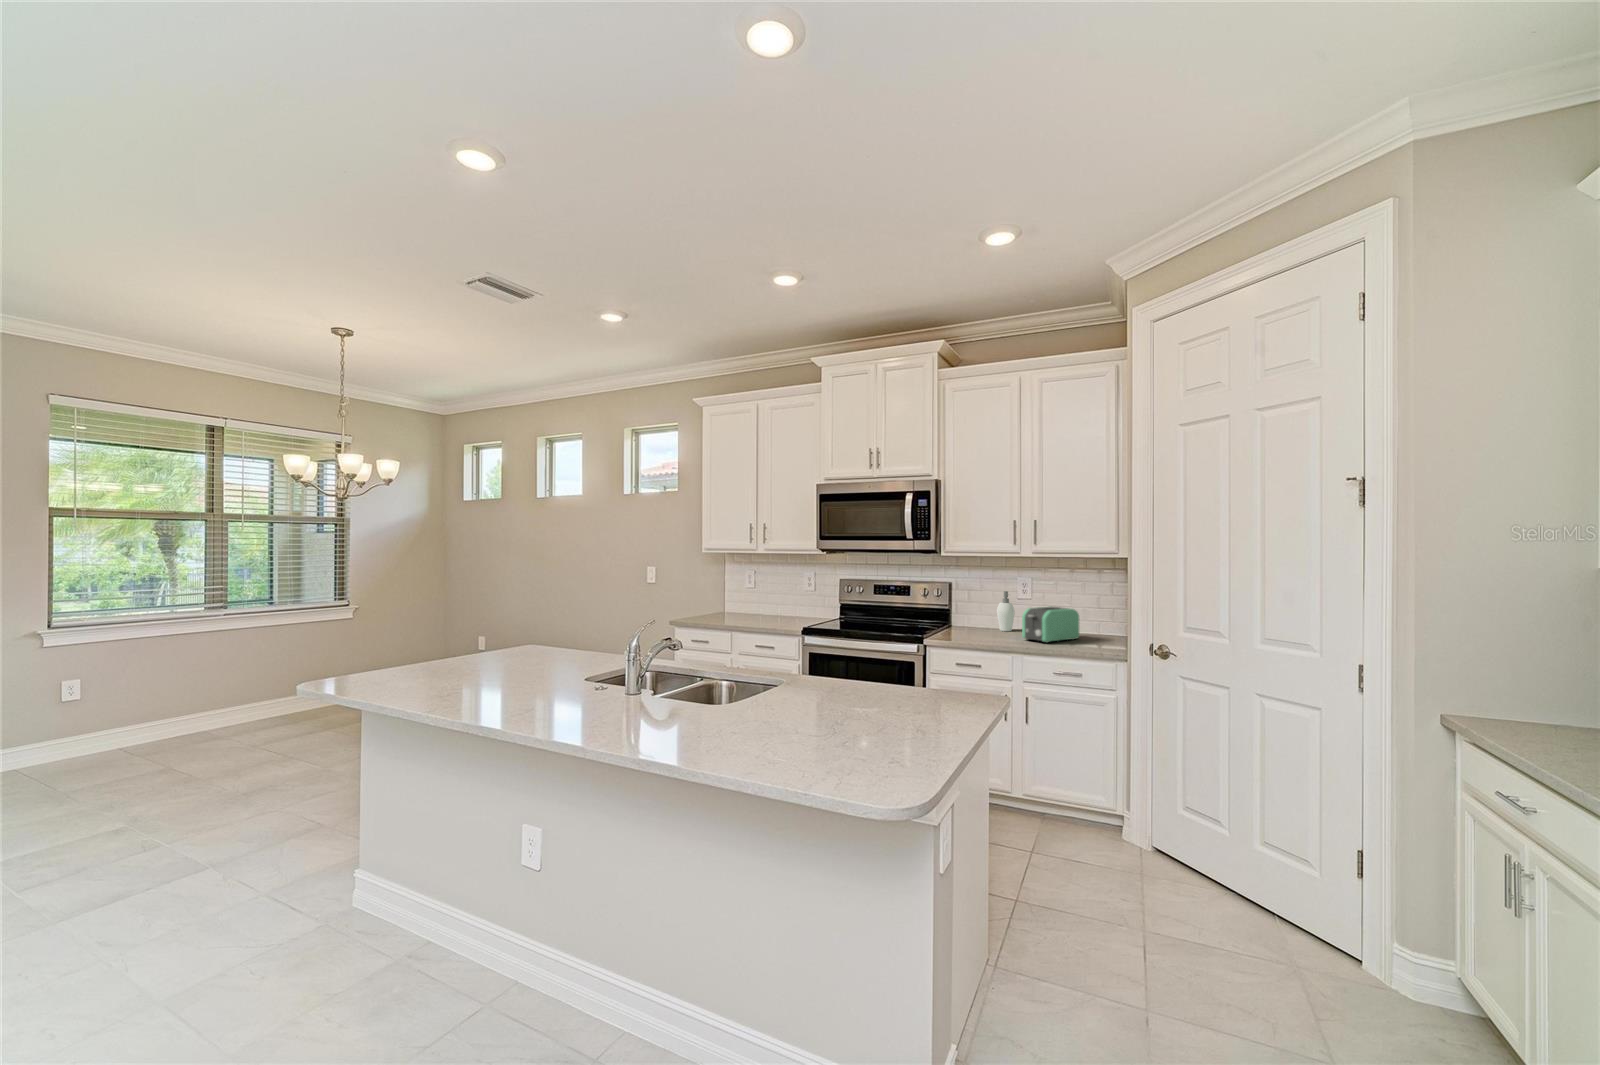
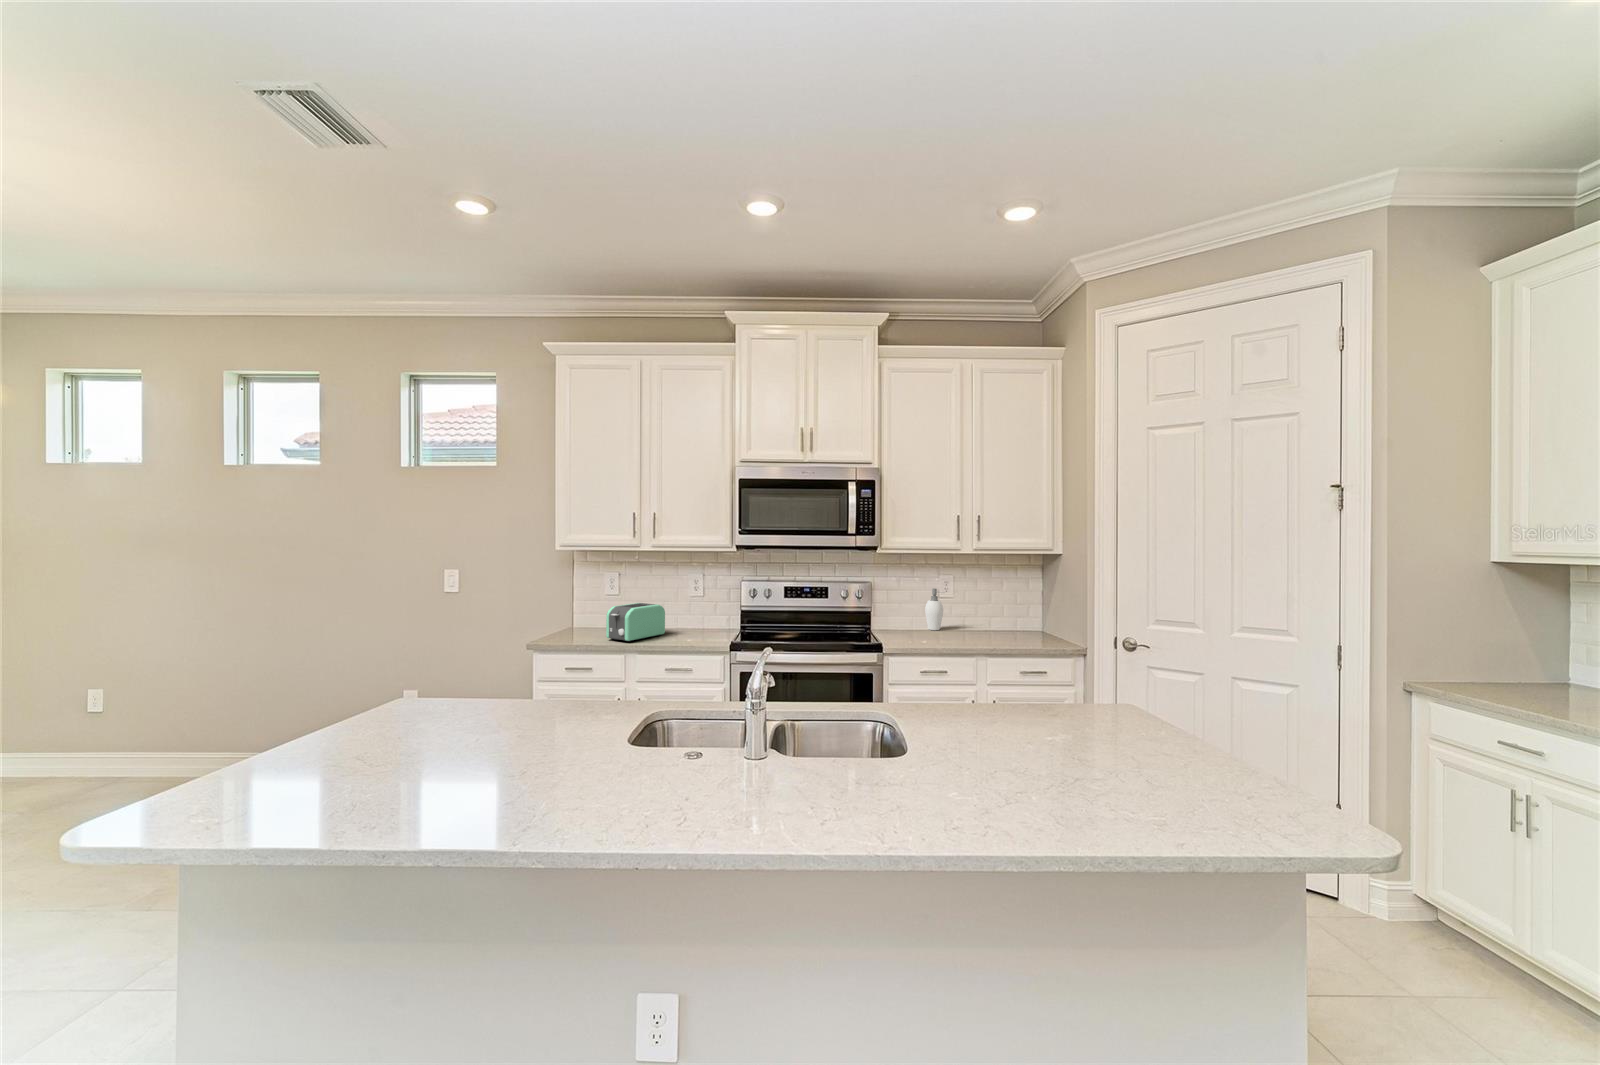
toaster: present [1022,606,1079,642] -> present [606,603,665,642]

